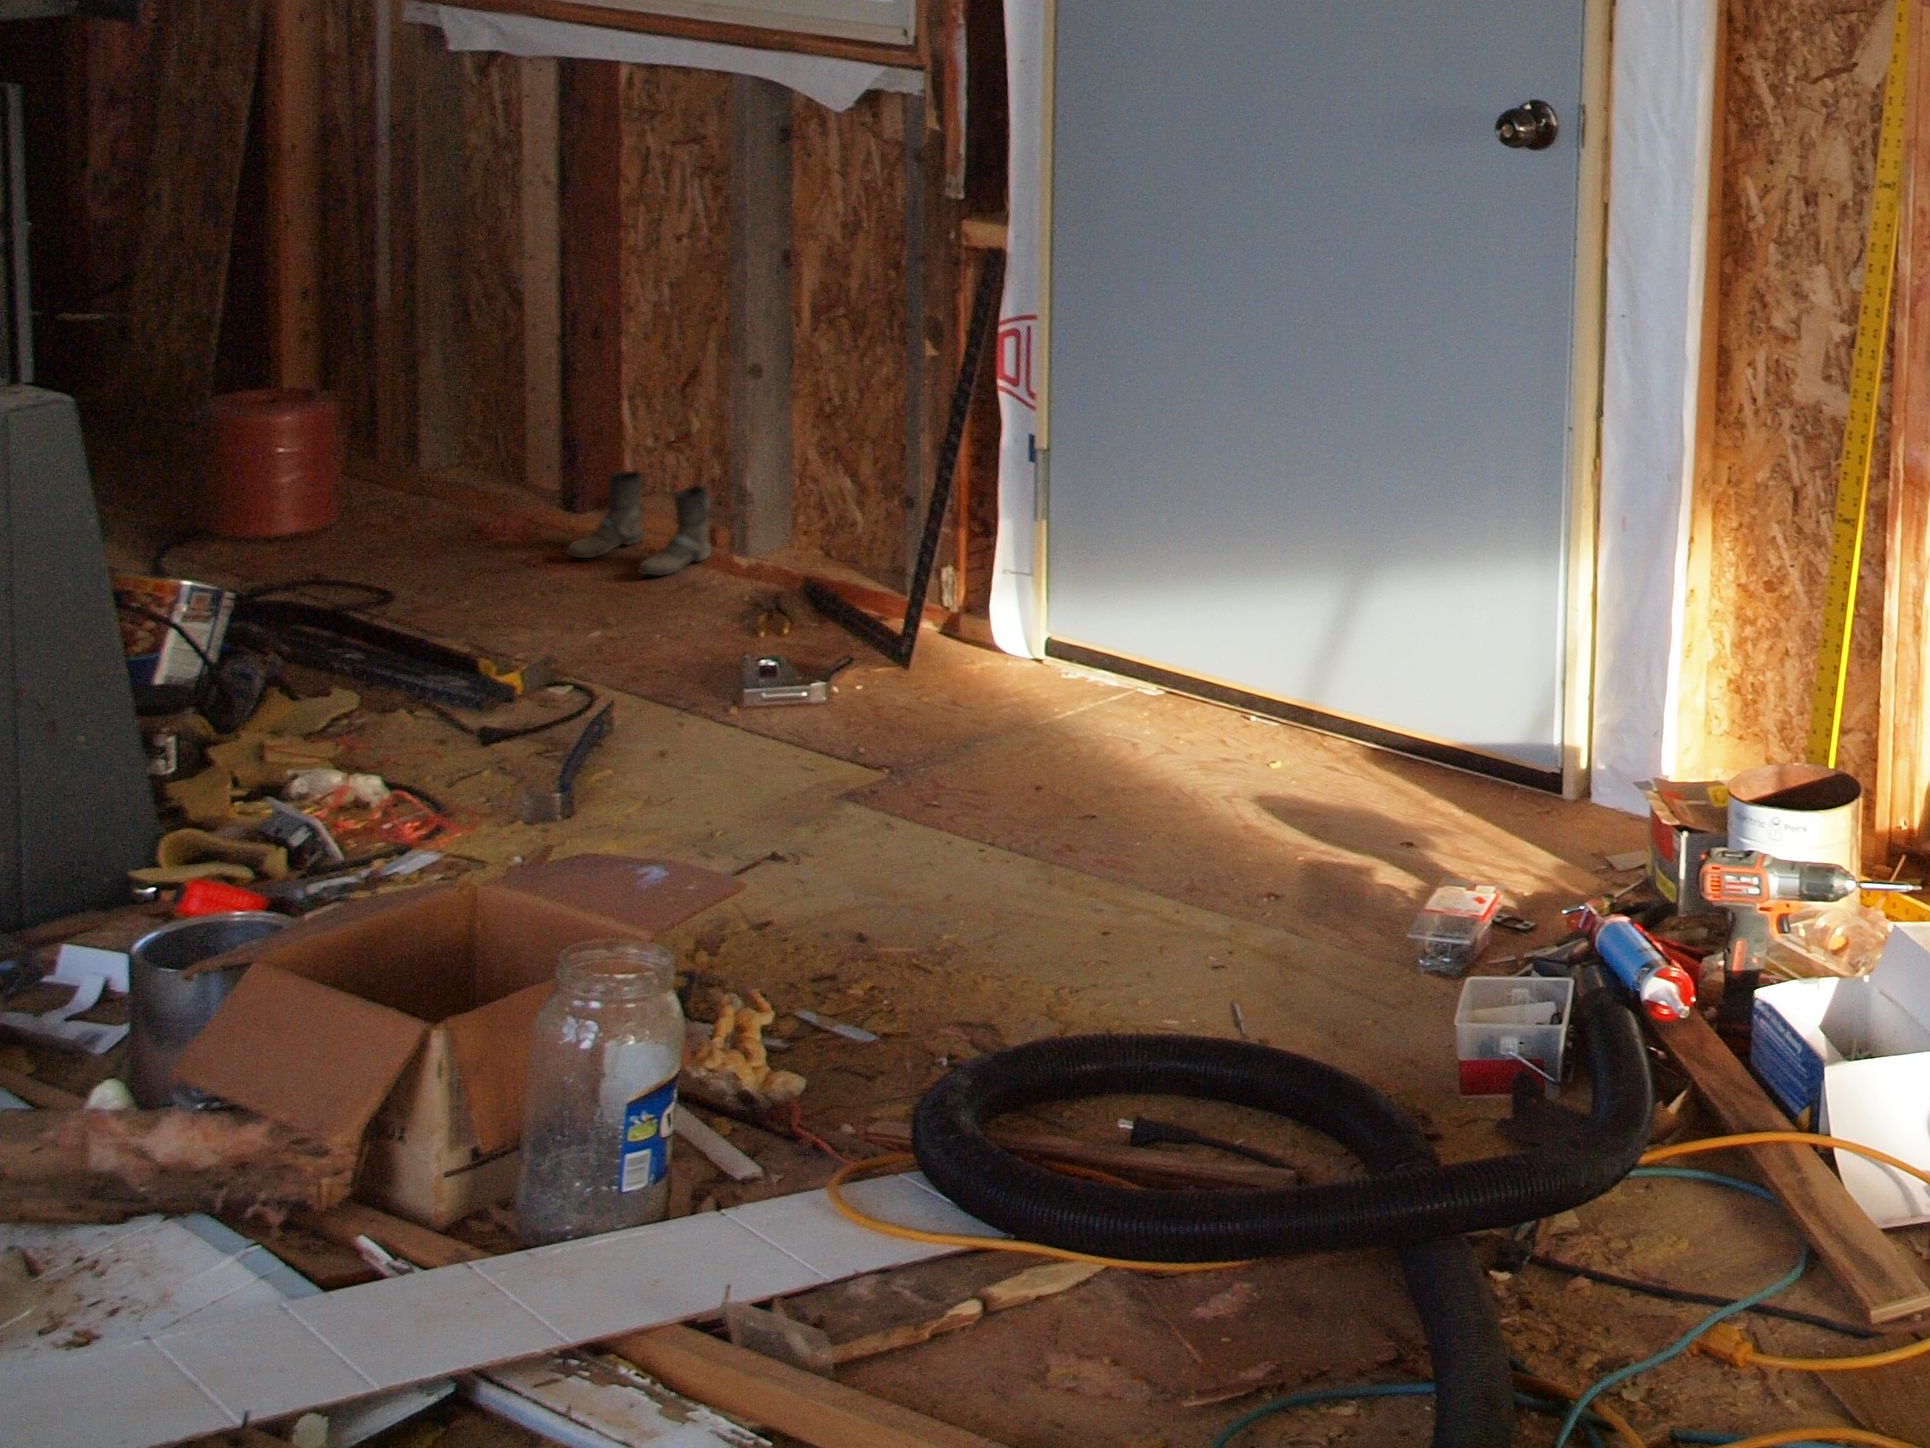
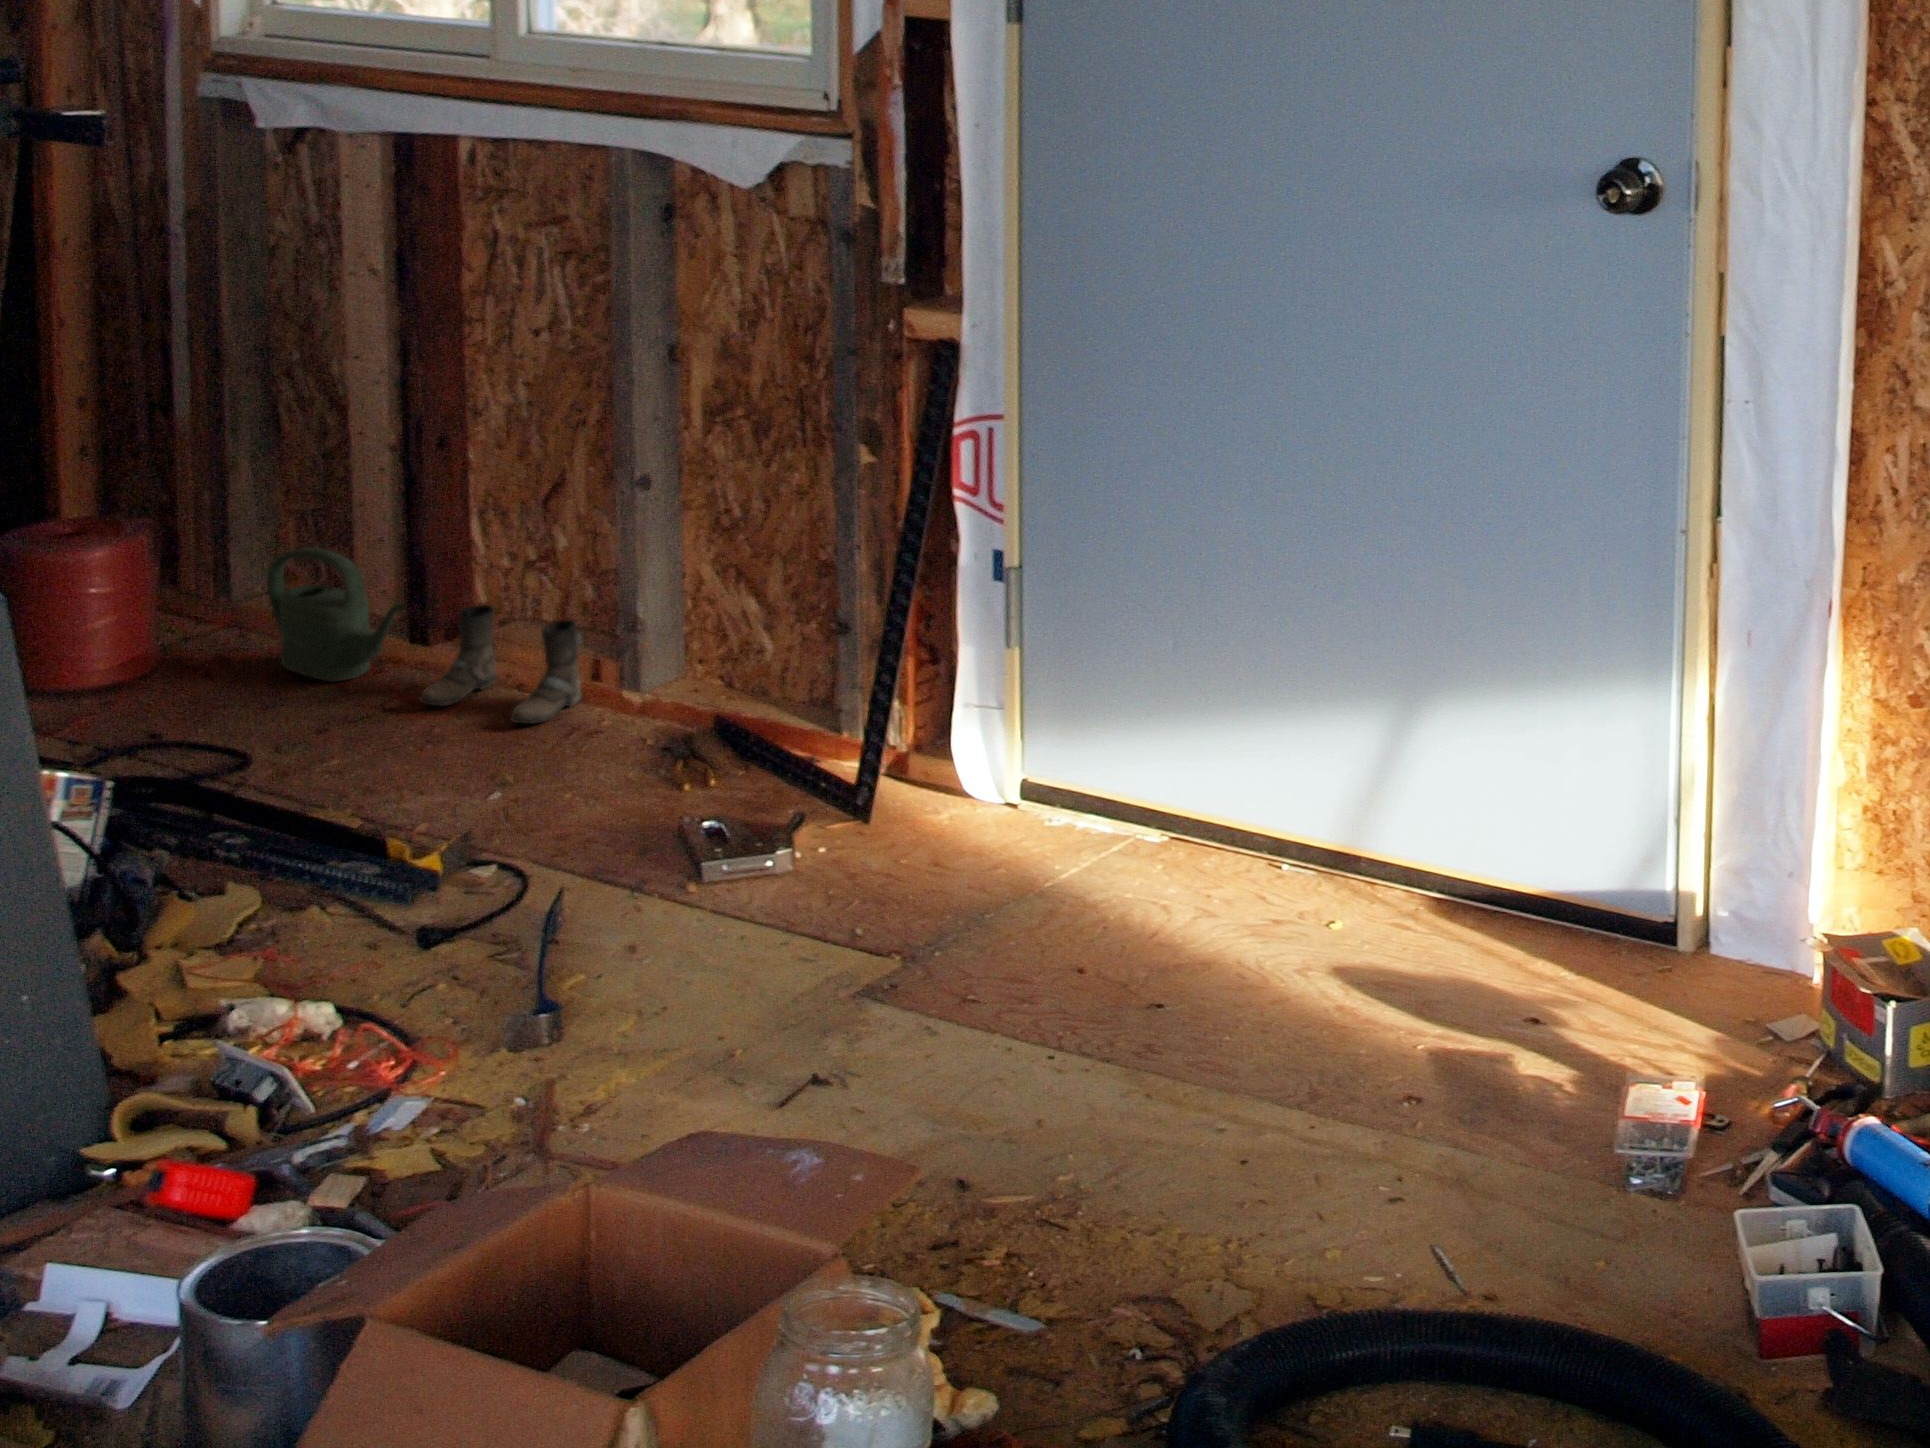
watering can: none [454,417,563,535] -> present [267,547,406,682]

